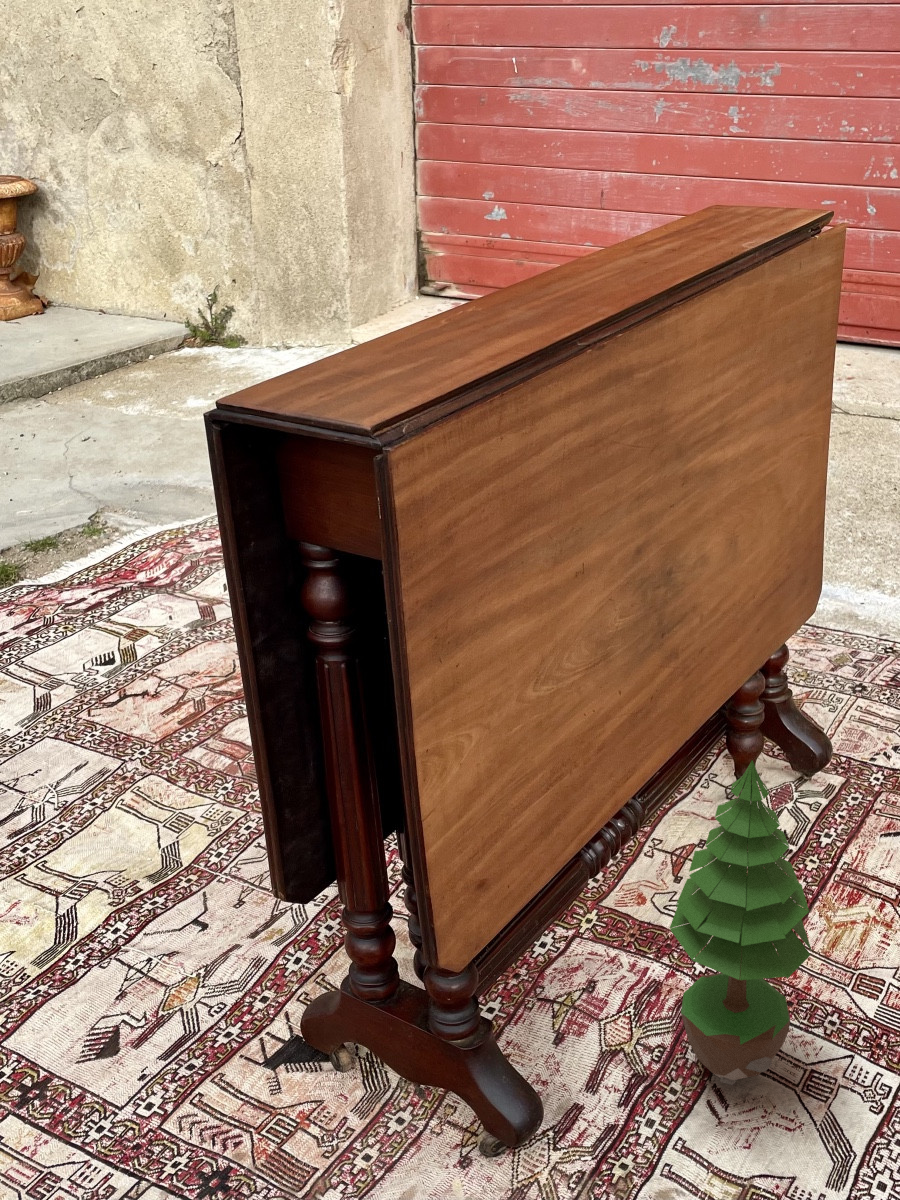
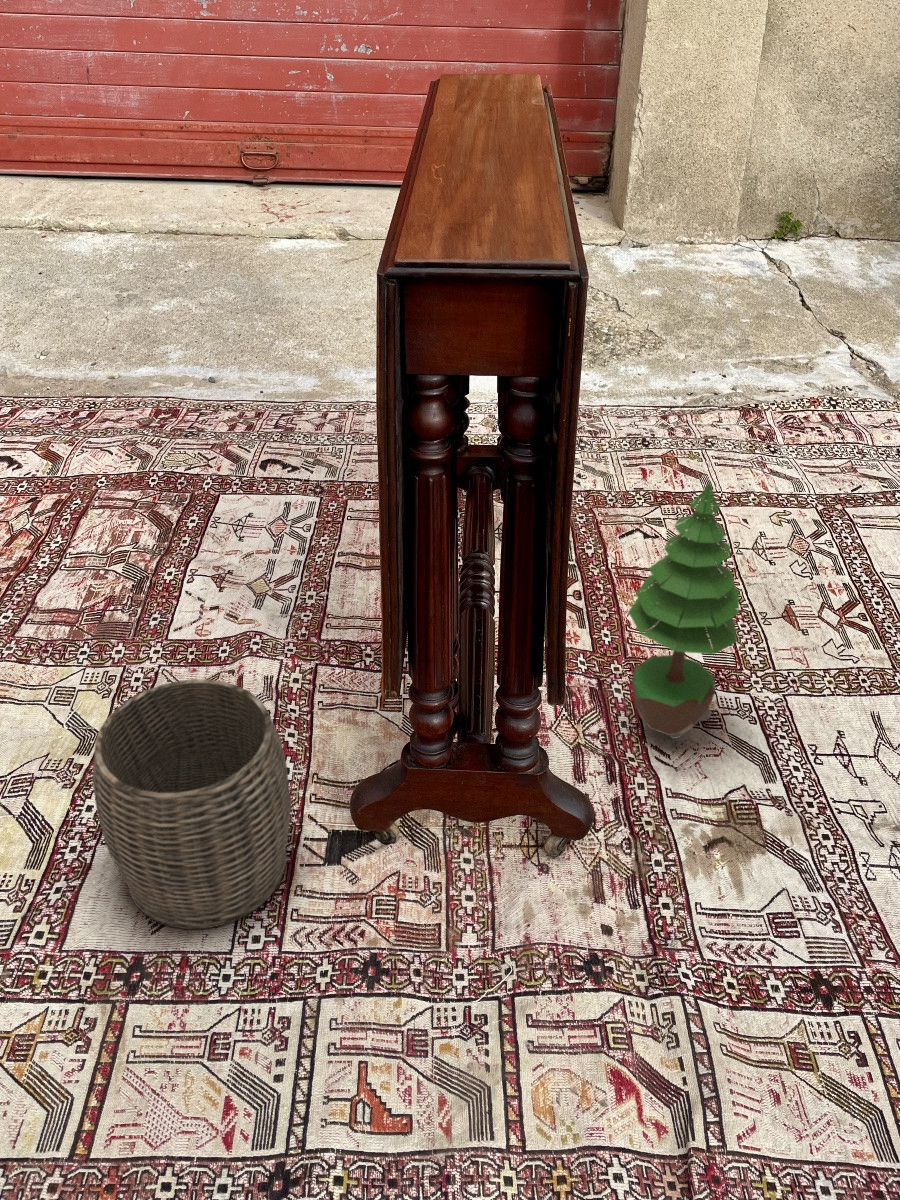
woven basket: none [53,822,251,1081] -> present [92,679,291,929]

